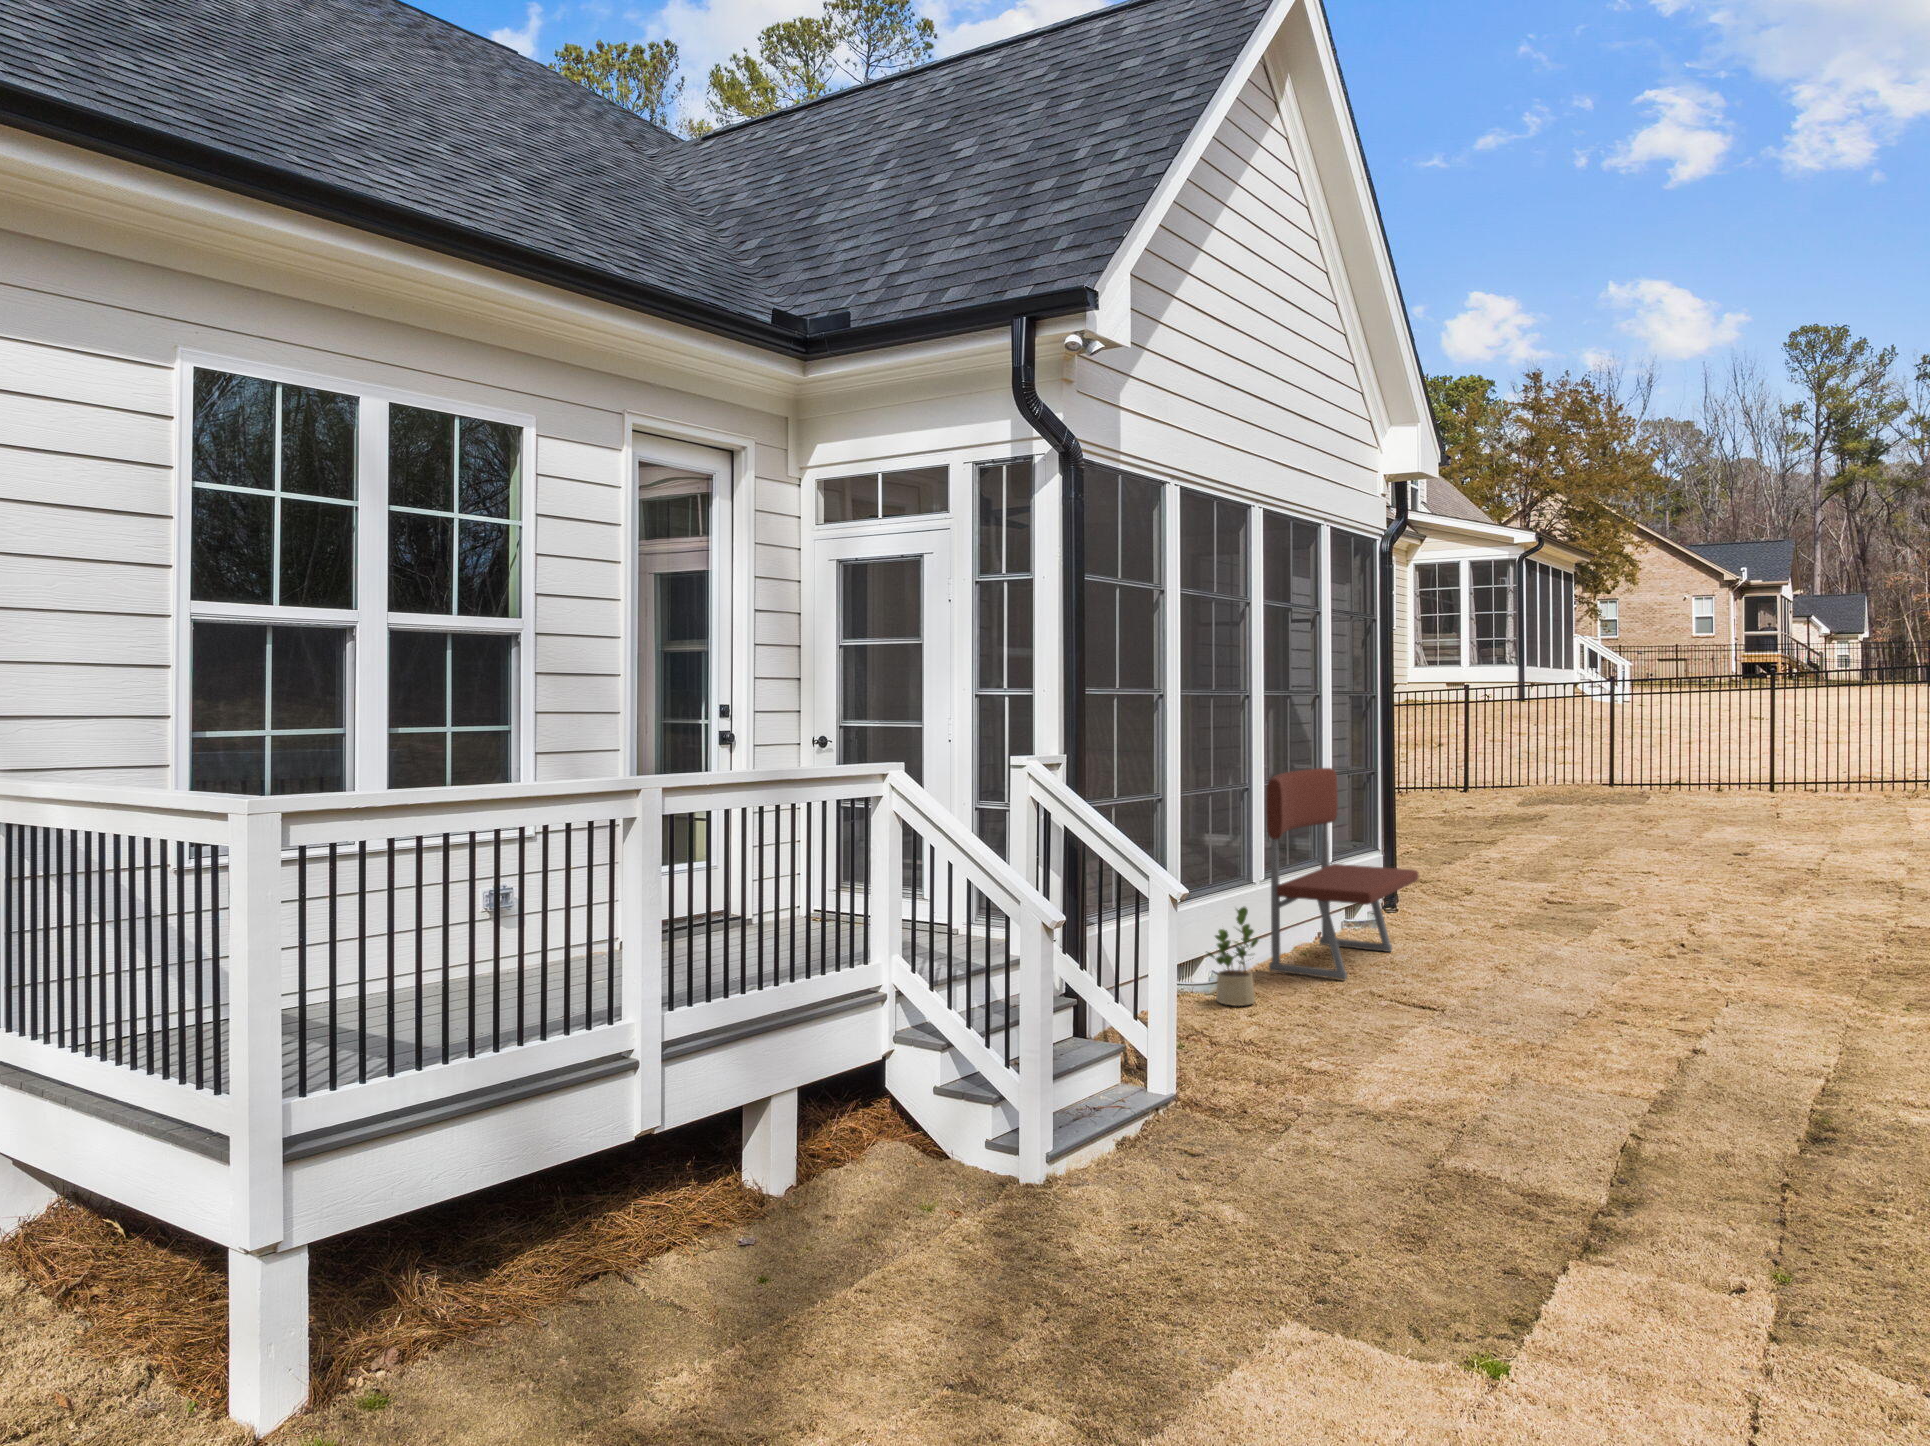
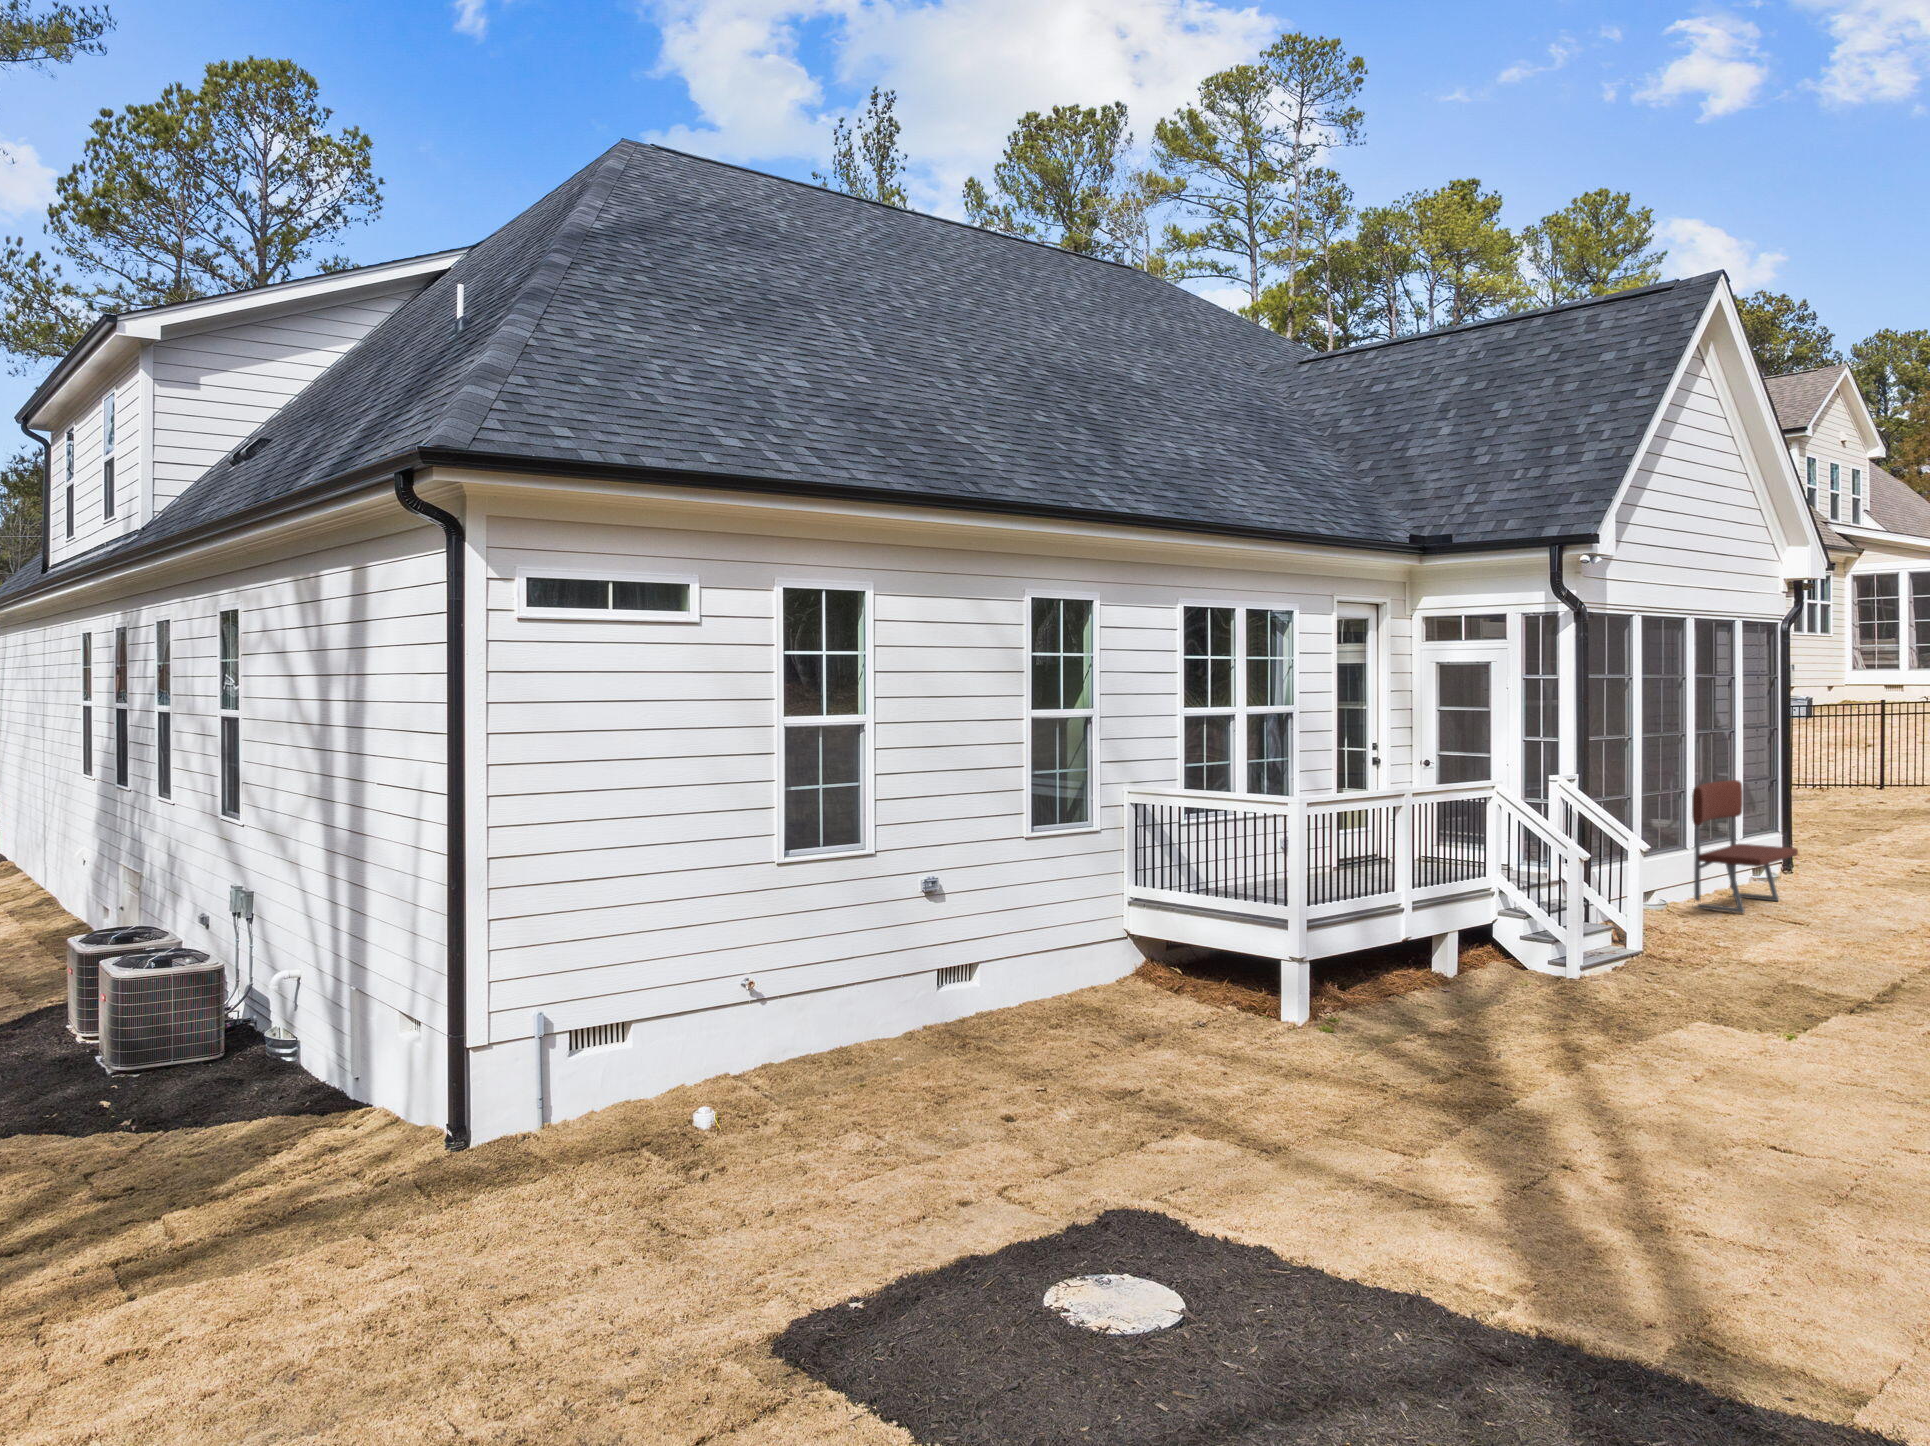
potted plant: present [1207,907,1258,1006] -> none [1652,864,1686,923]

